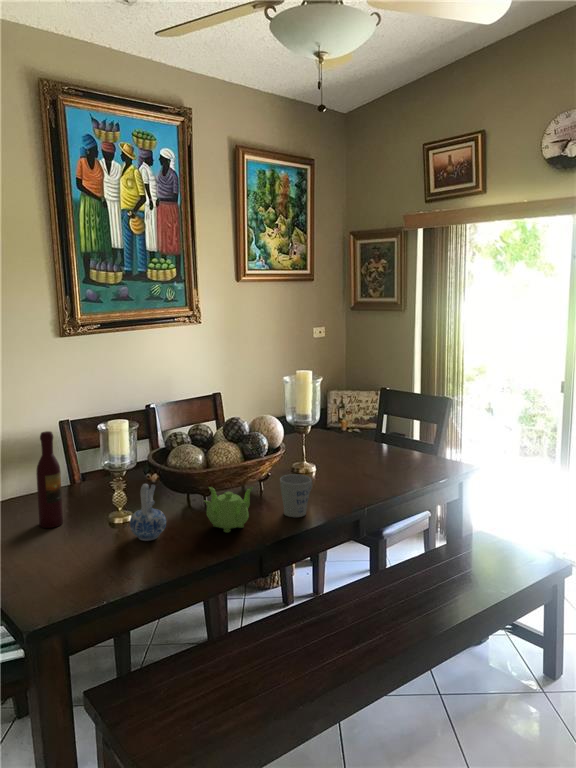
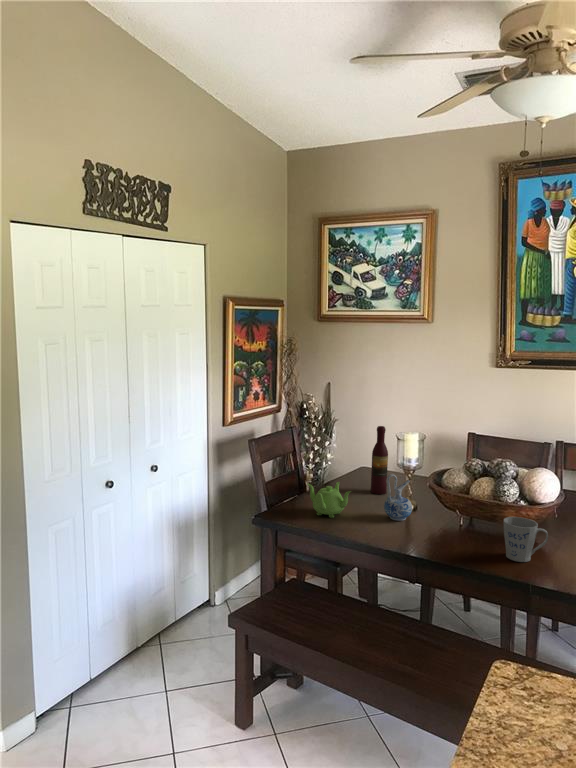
teapot: present [204,487,253,532] -> present [308,482,351,518]

